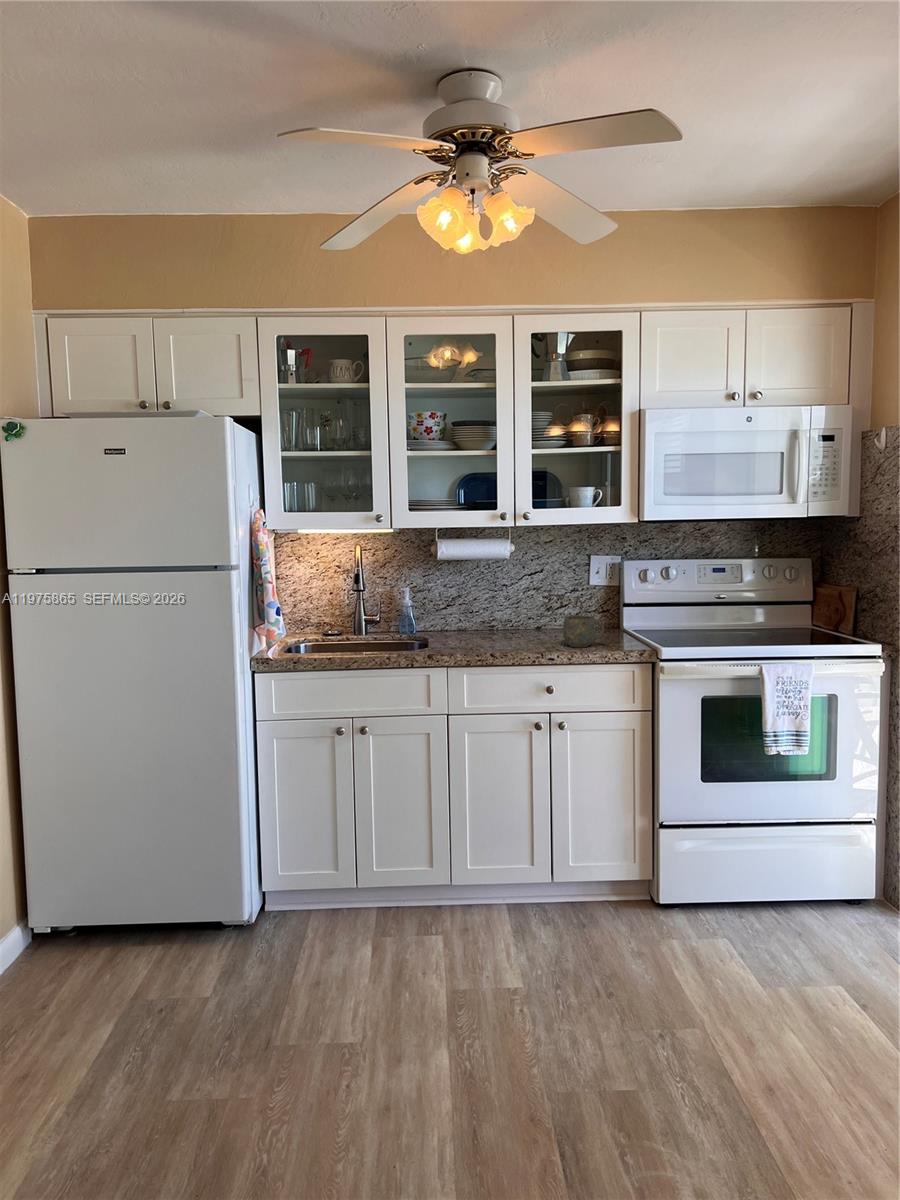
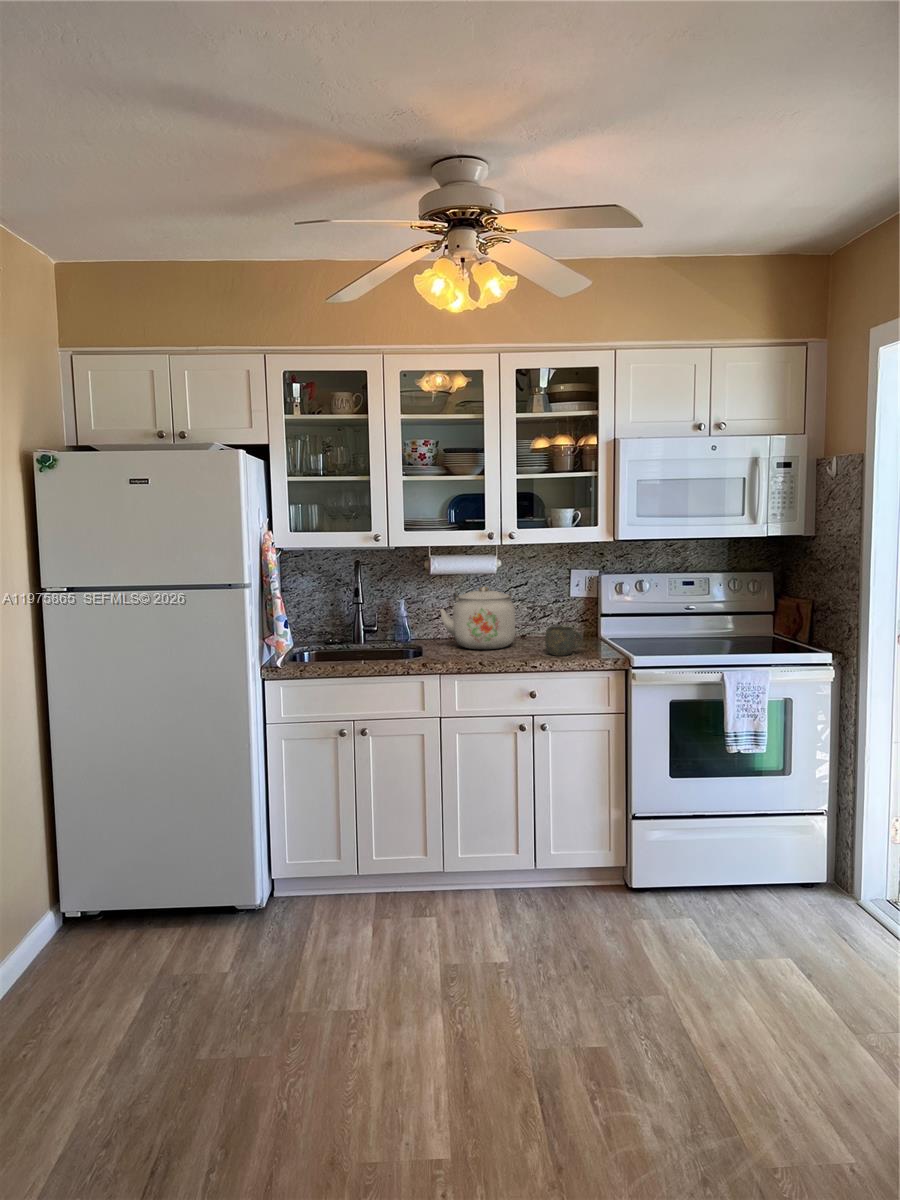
kettle: none [447,573,529,641] -> present [440,587,515,649]

